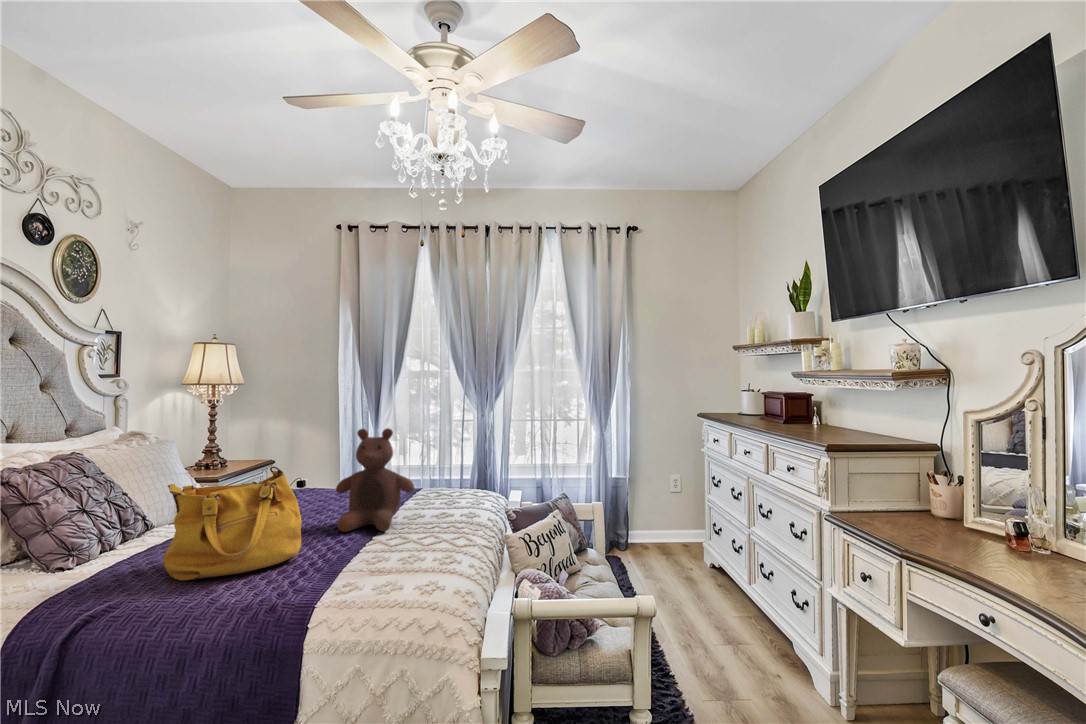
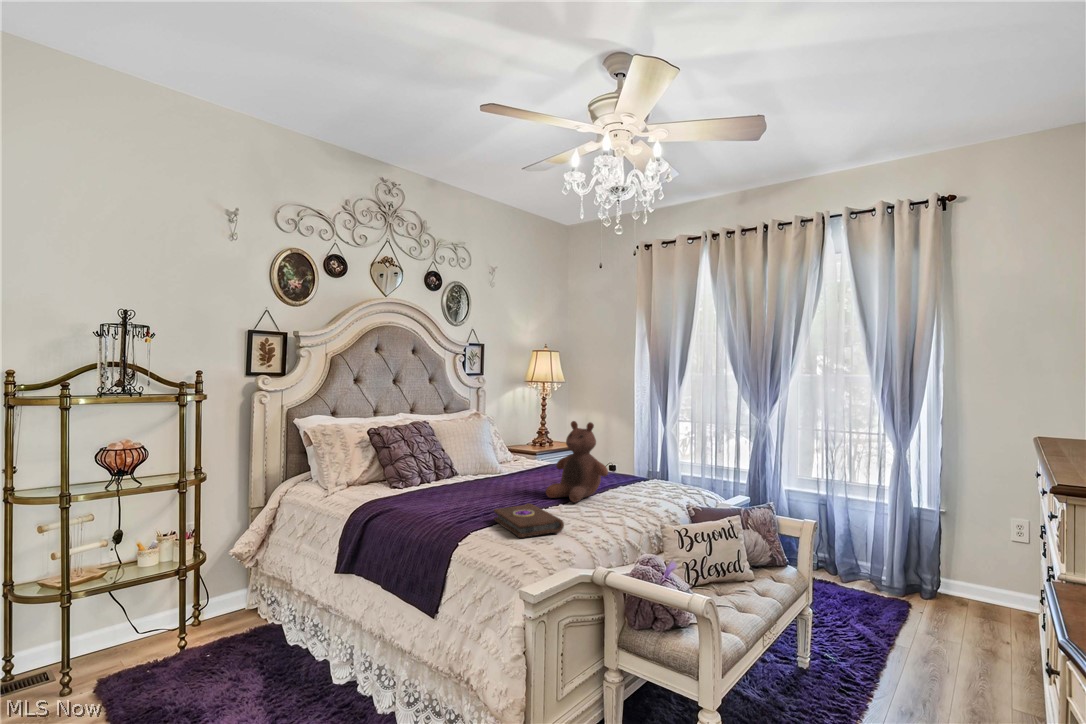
handbag: present [163,466,302,581] -> none [424,441,507,508]
book: none [318,543,433,590] -> present [494,503,564,538]

